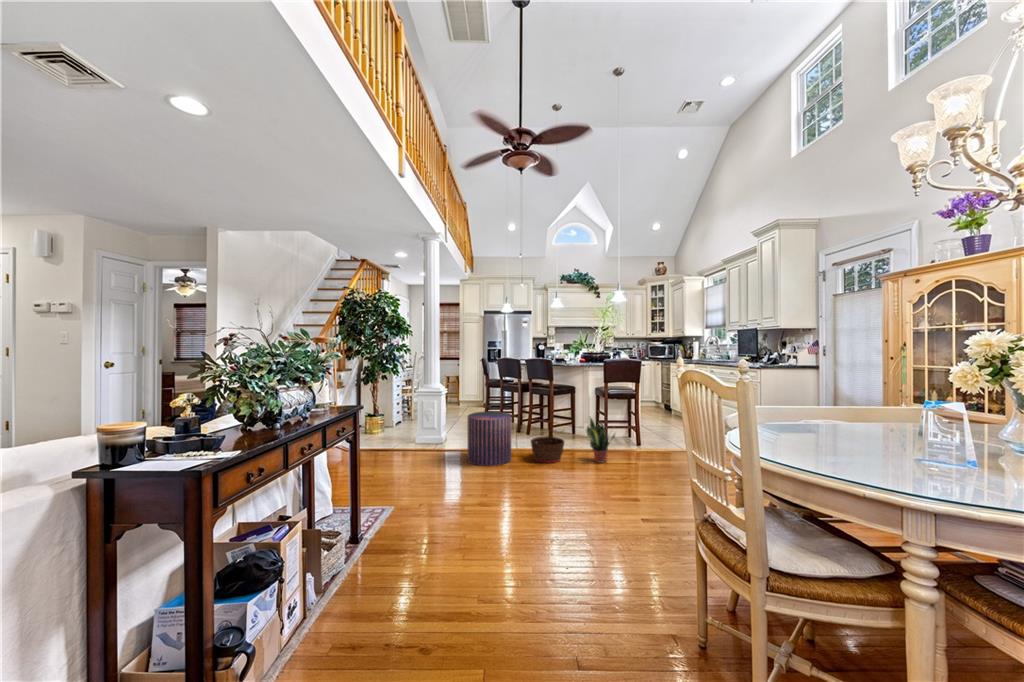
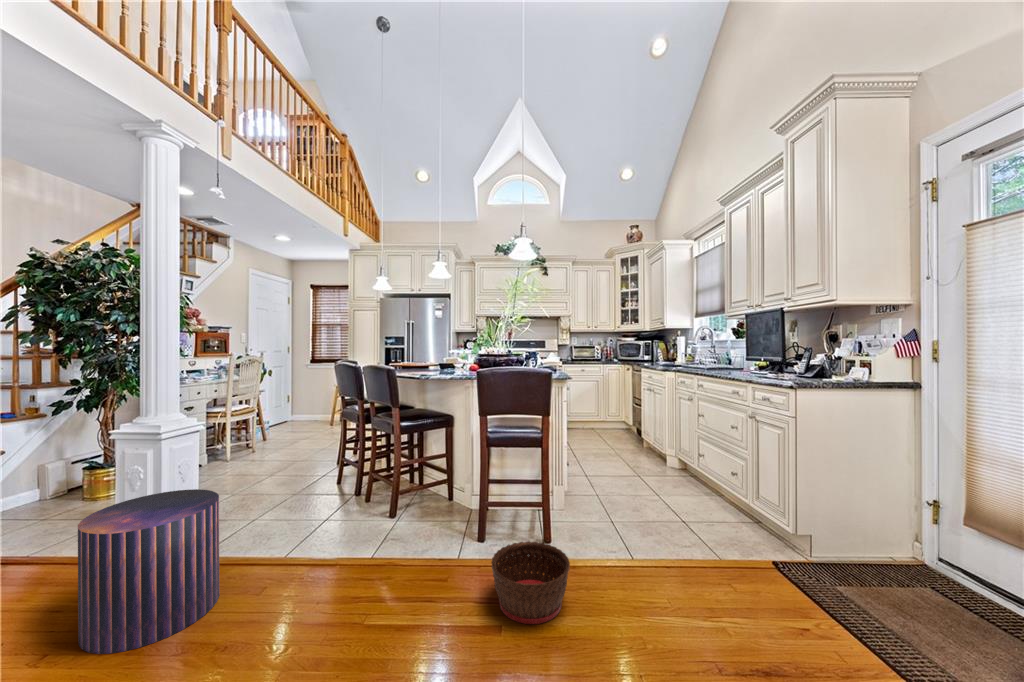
potted plant: present [586,418,615,463] -> none [369,511,454,633]
basket: present [531,437,564,463] -> present [491,541,570,624]

